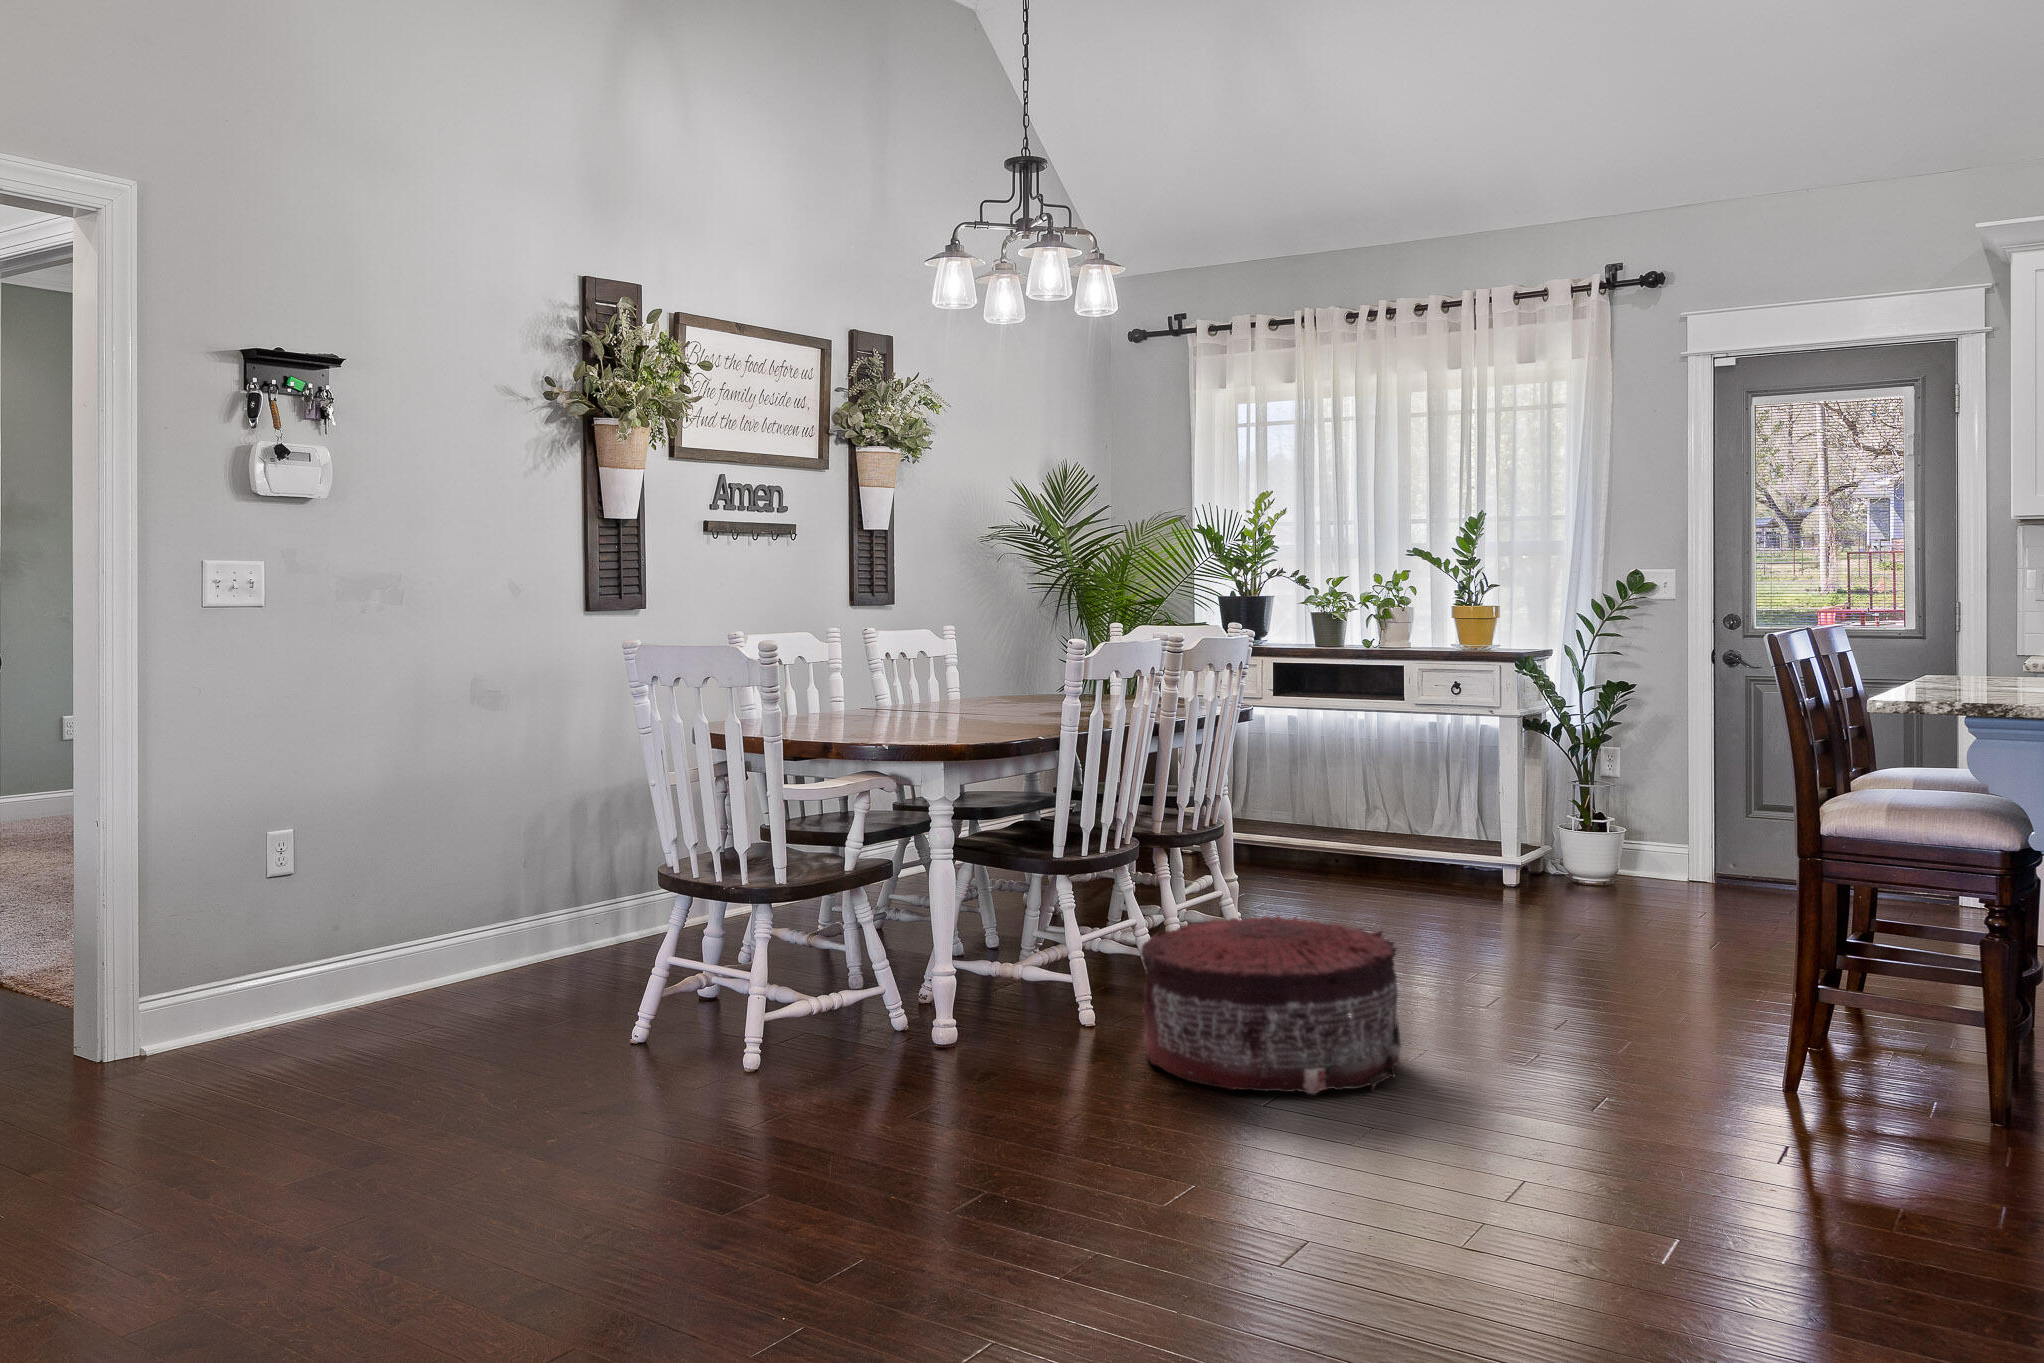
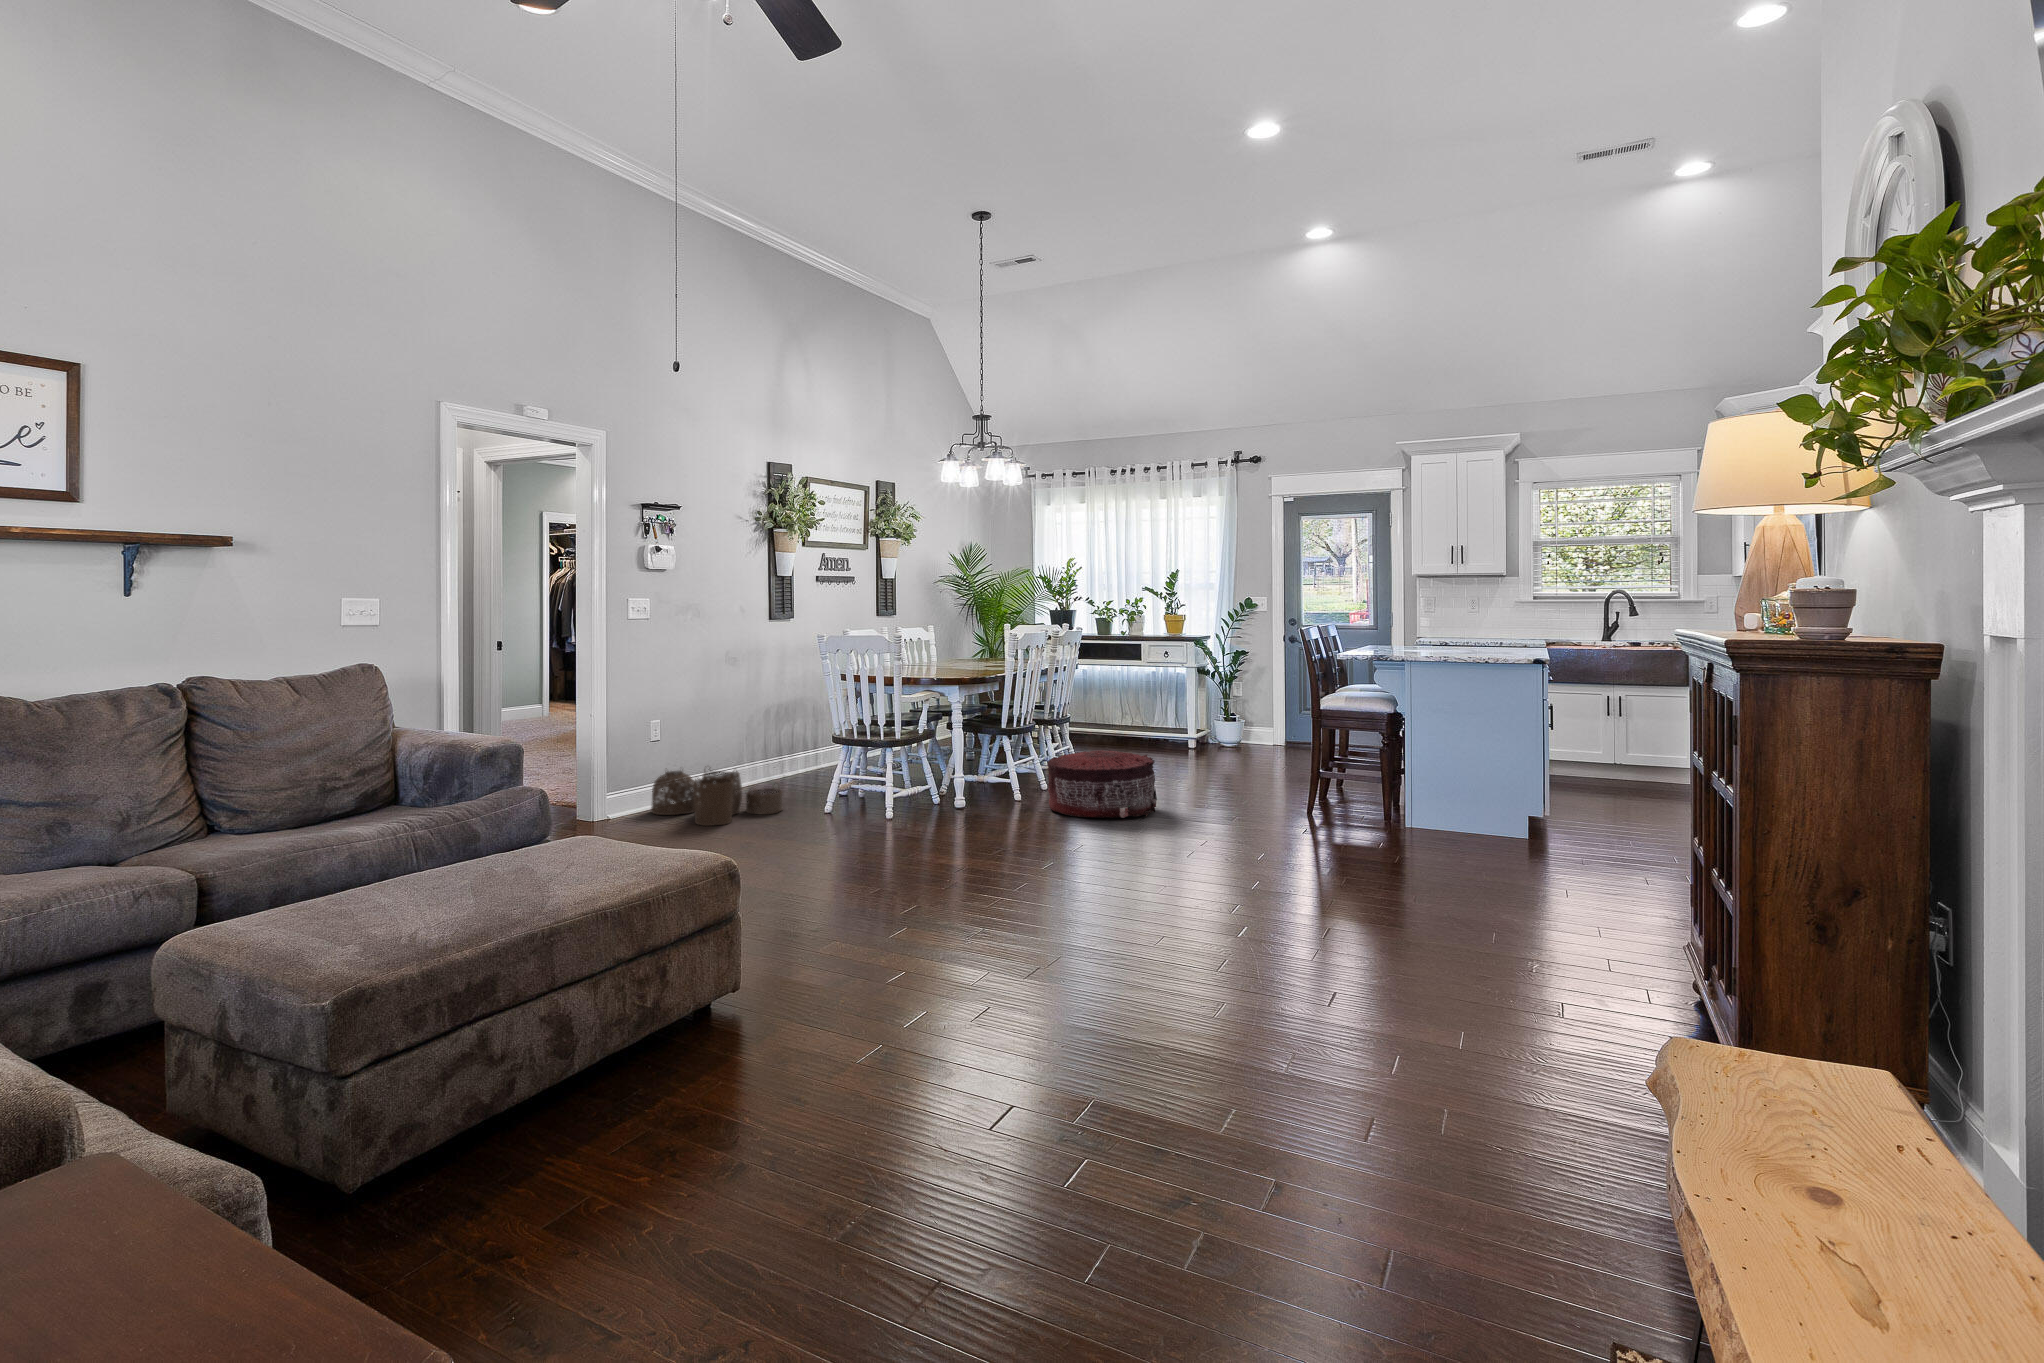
woven basket: none [251,934,542,1082] -> present [651,771,782,826]

